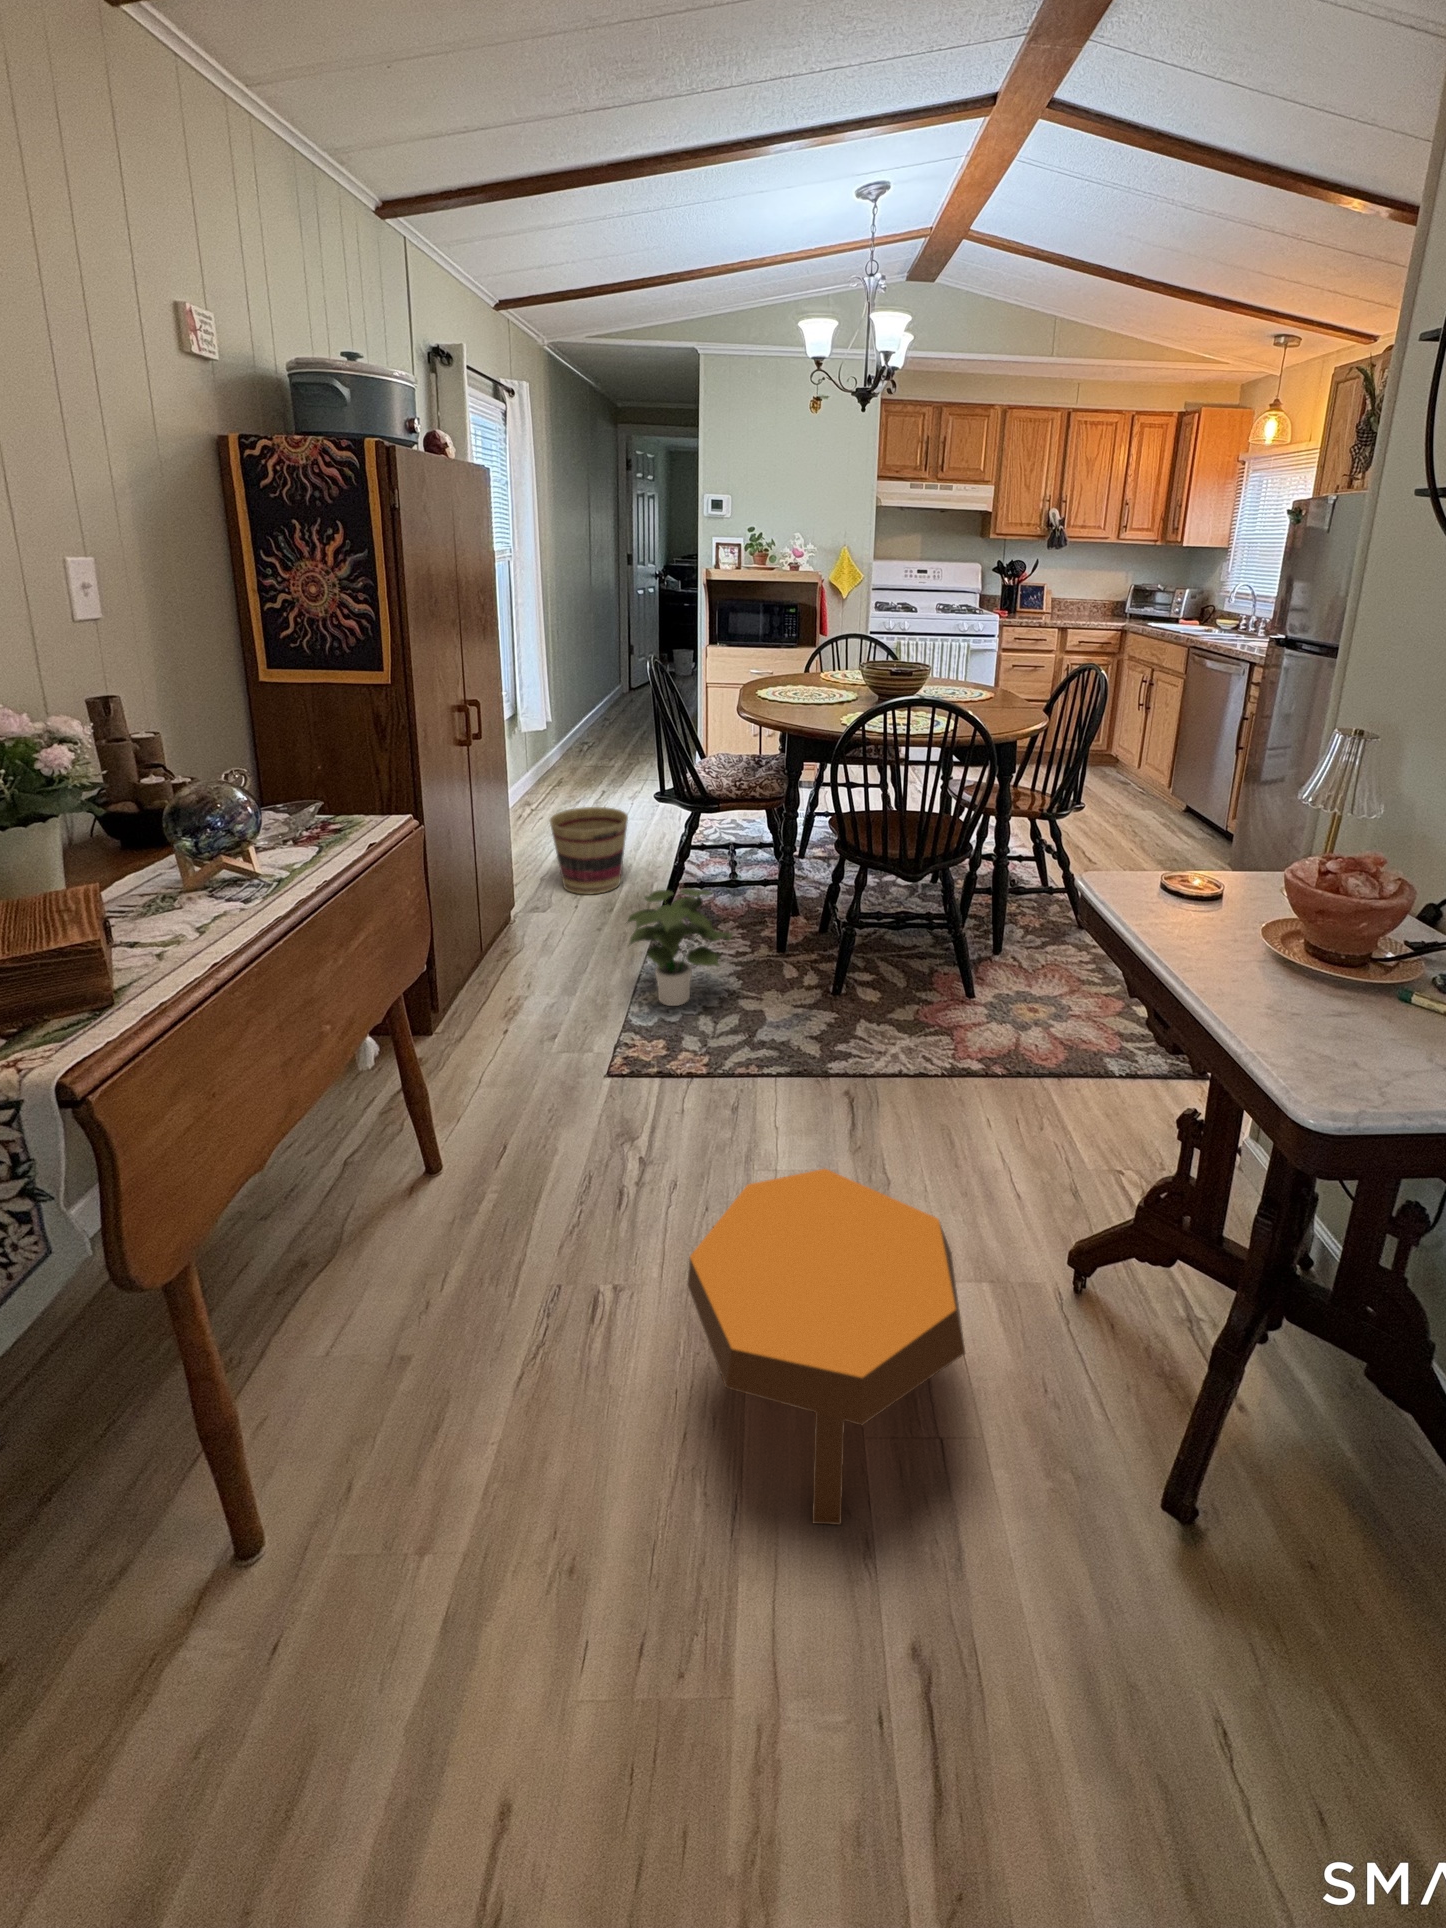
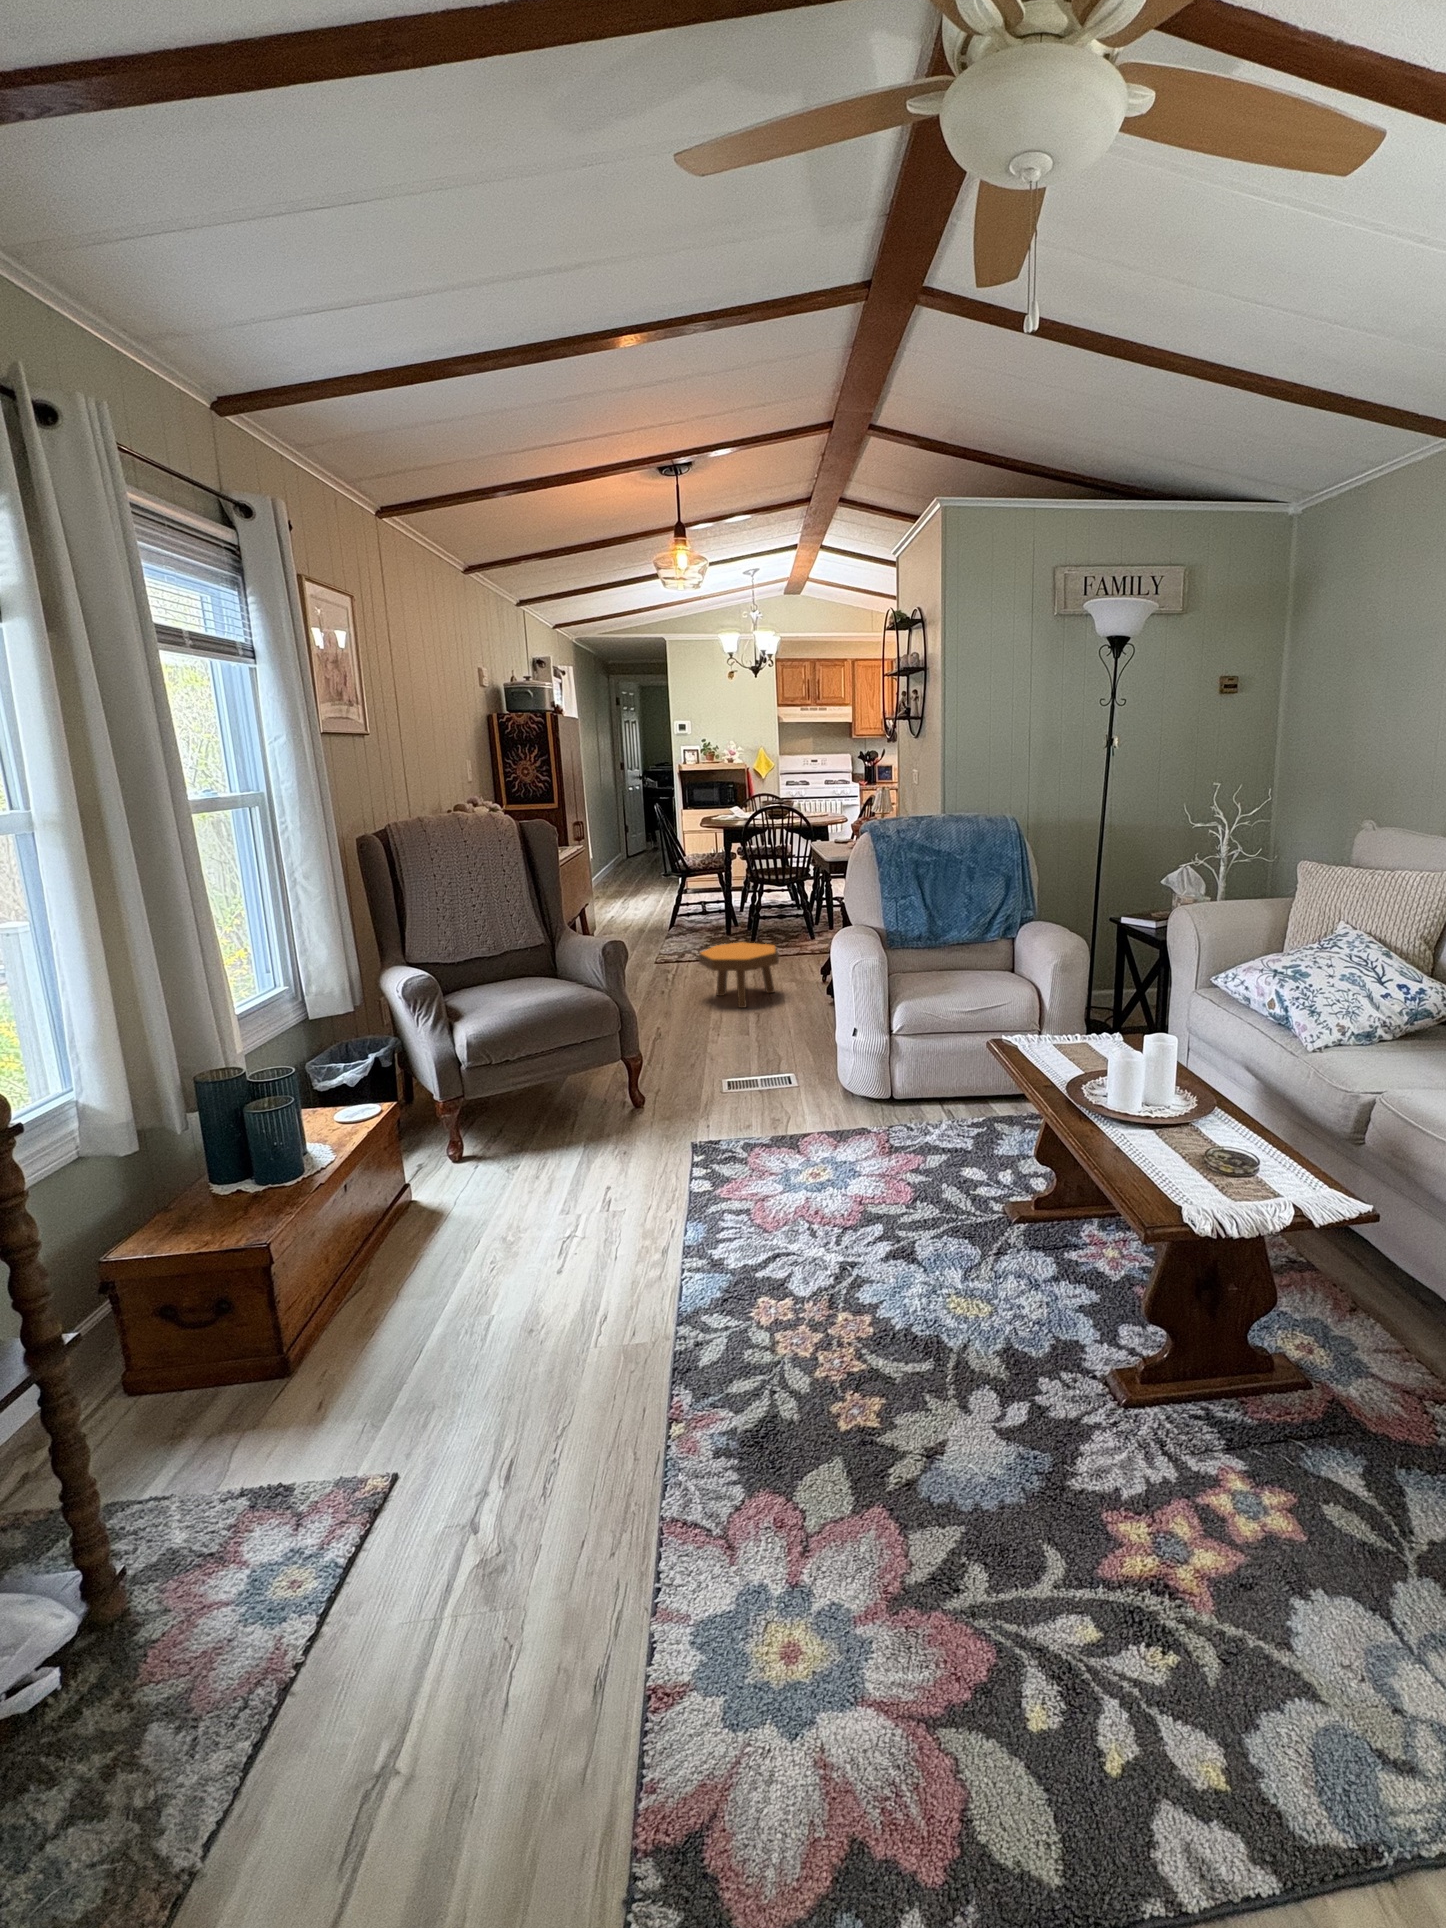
basket: present [550,807,628,895] -> none [611,887,651,928]
potted plant: present [628,888,733,1006] -> none [659,898,709,950]

